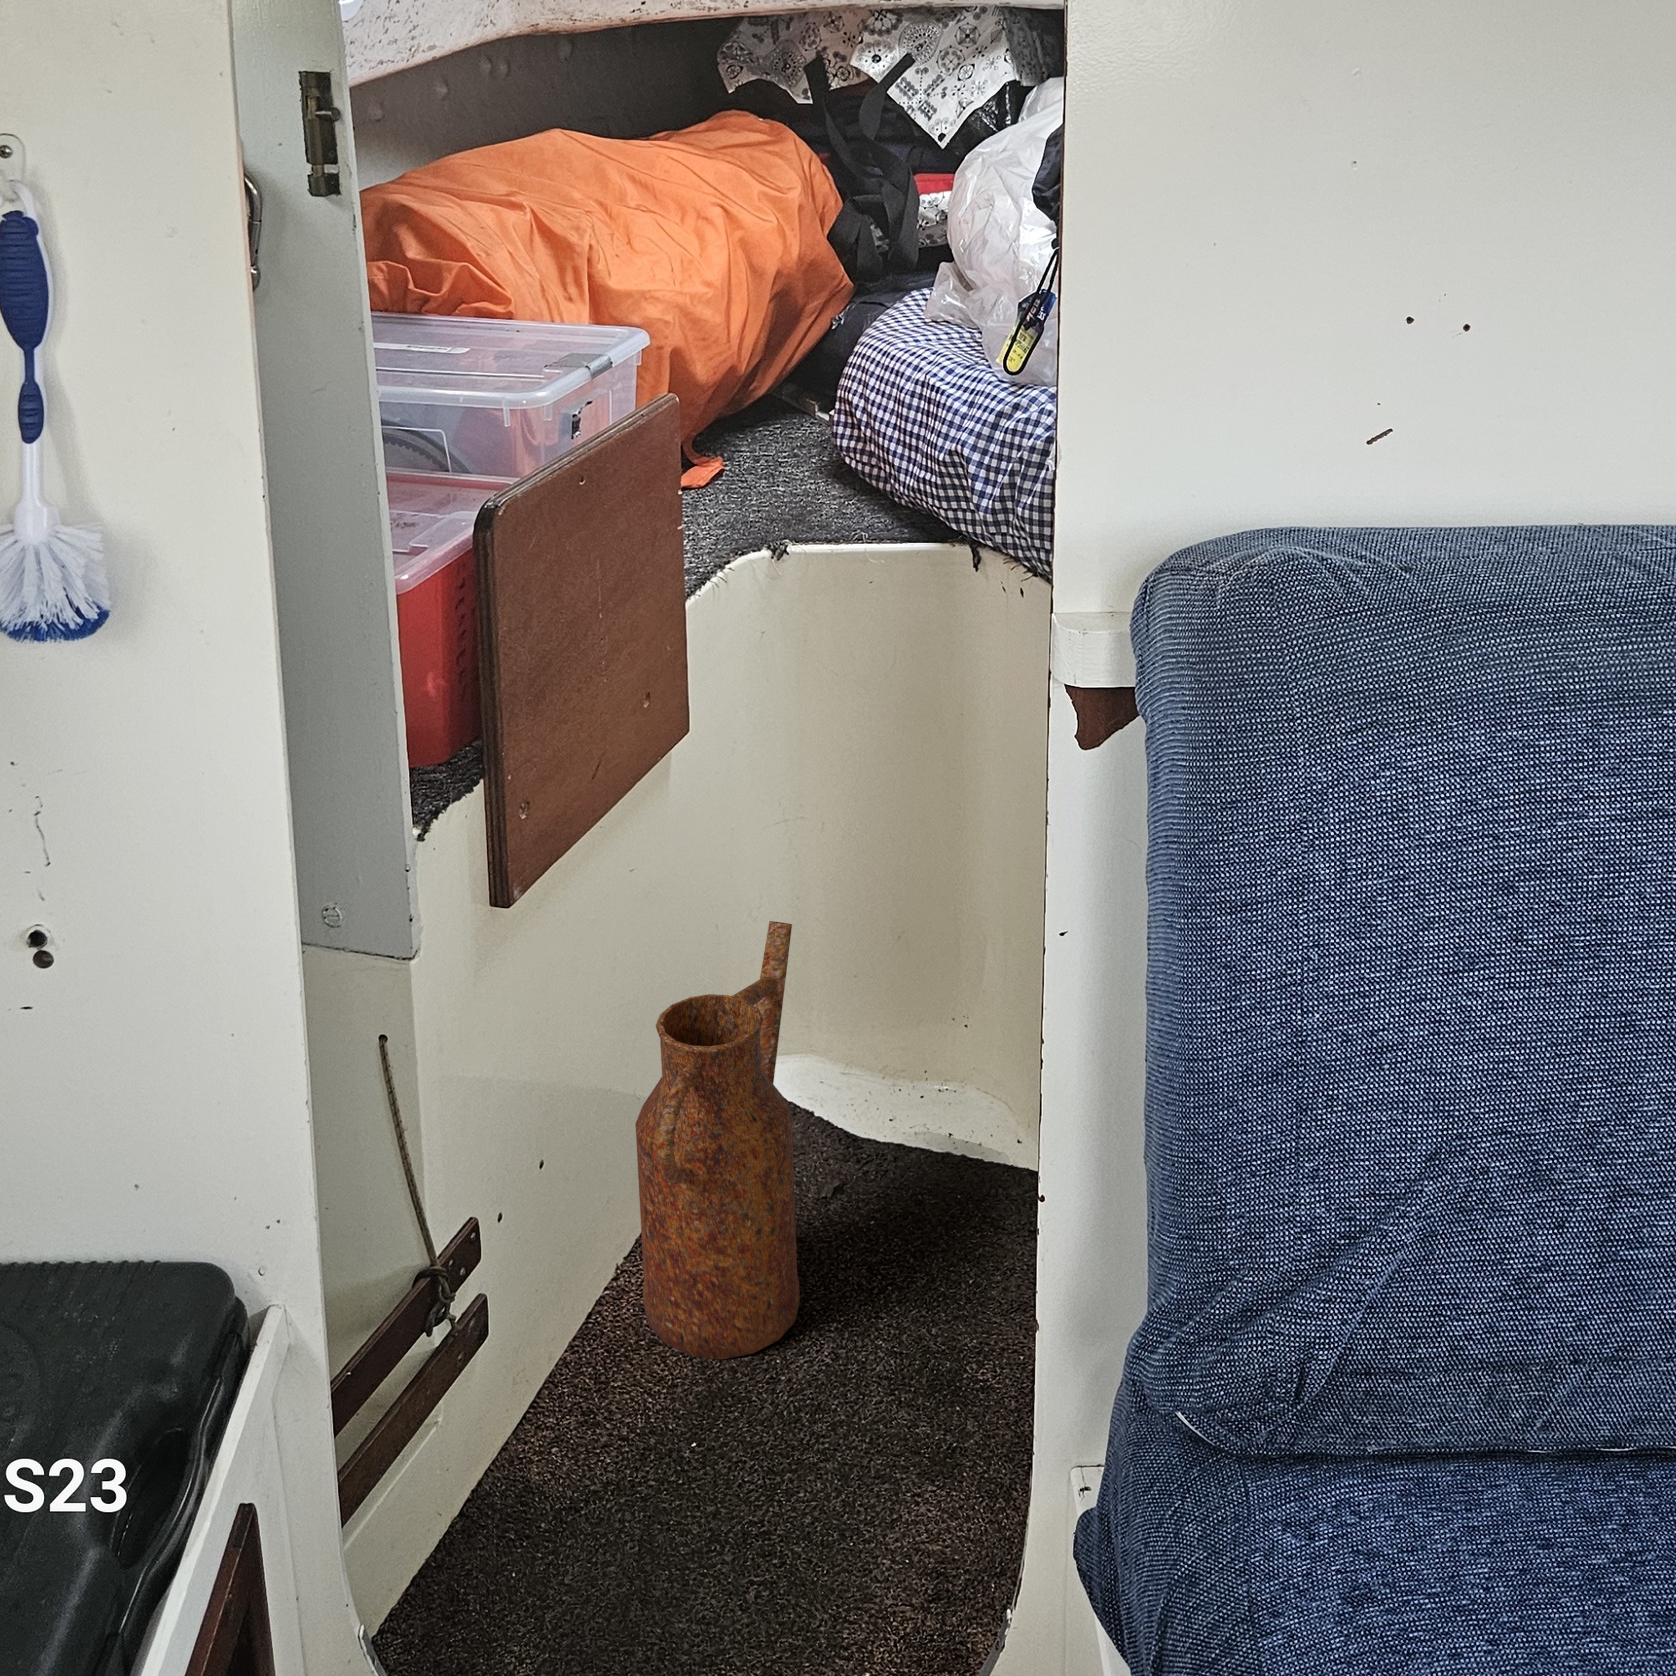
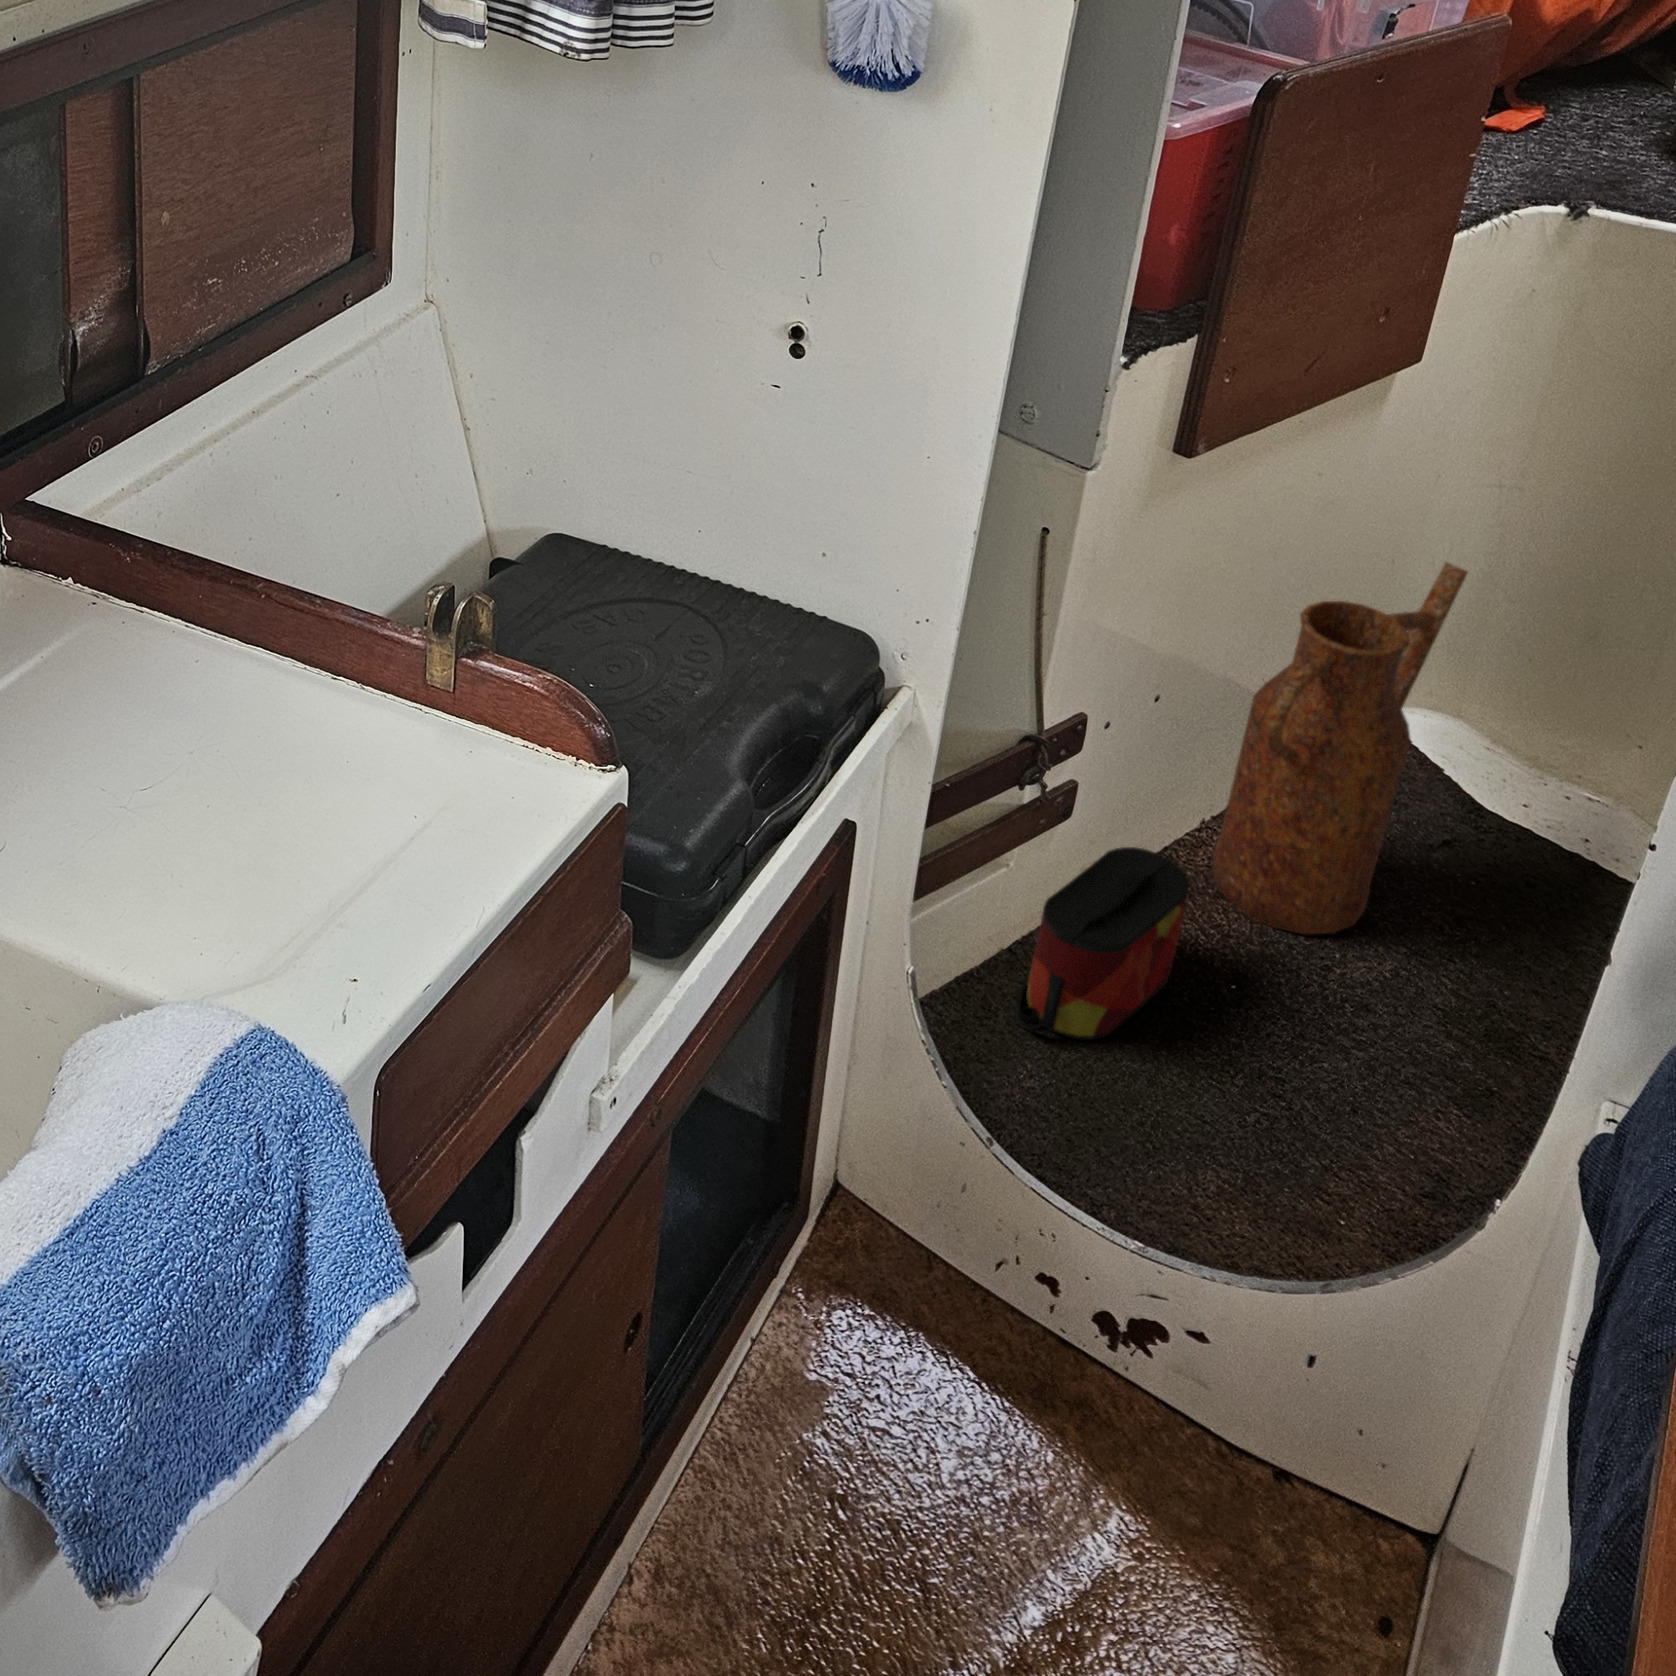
bag: none [492,1337,640,1604] -> present [1015,847,1189,1040]

